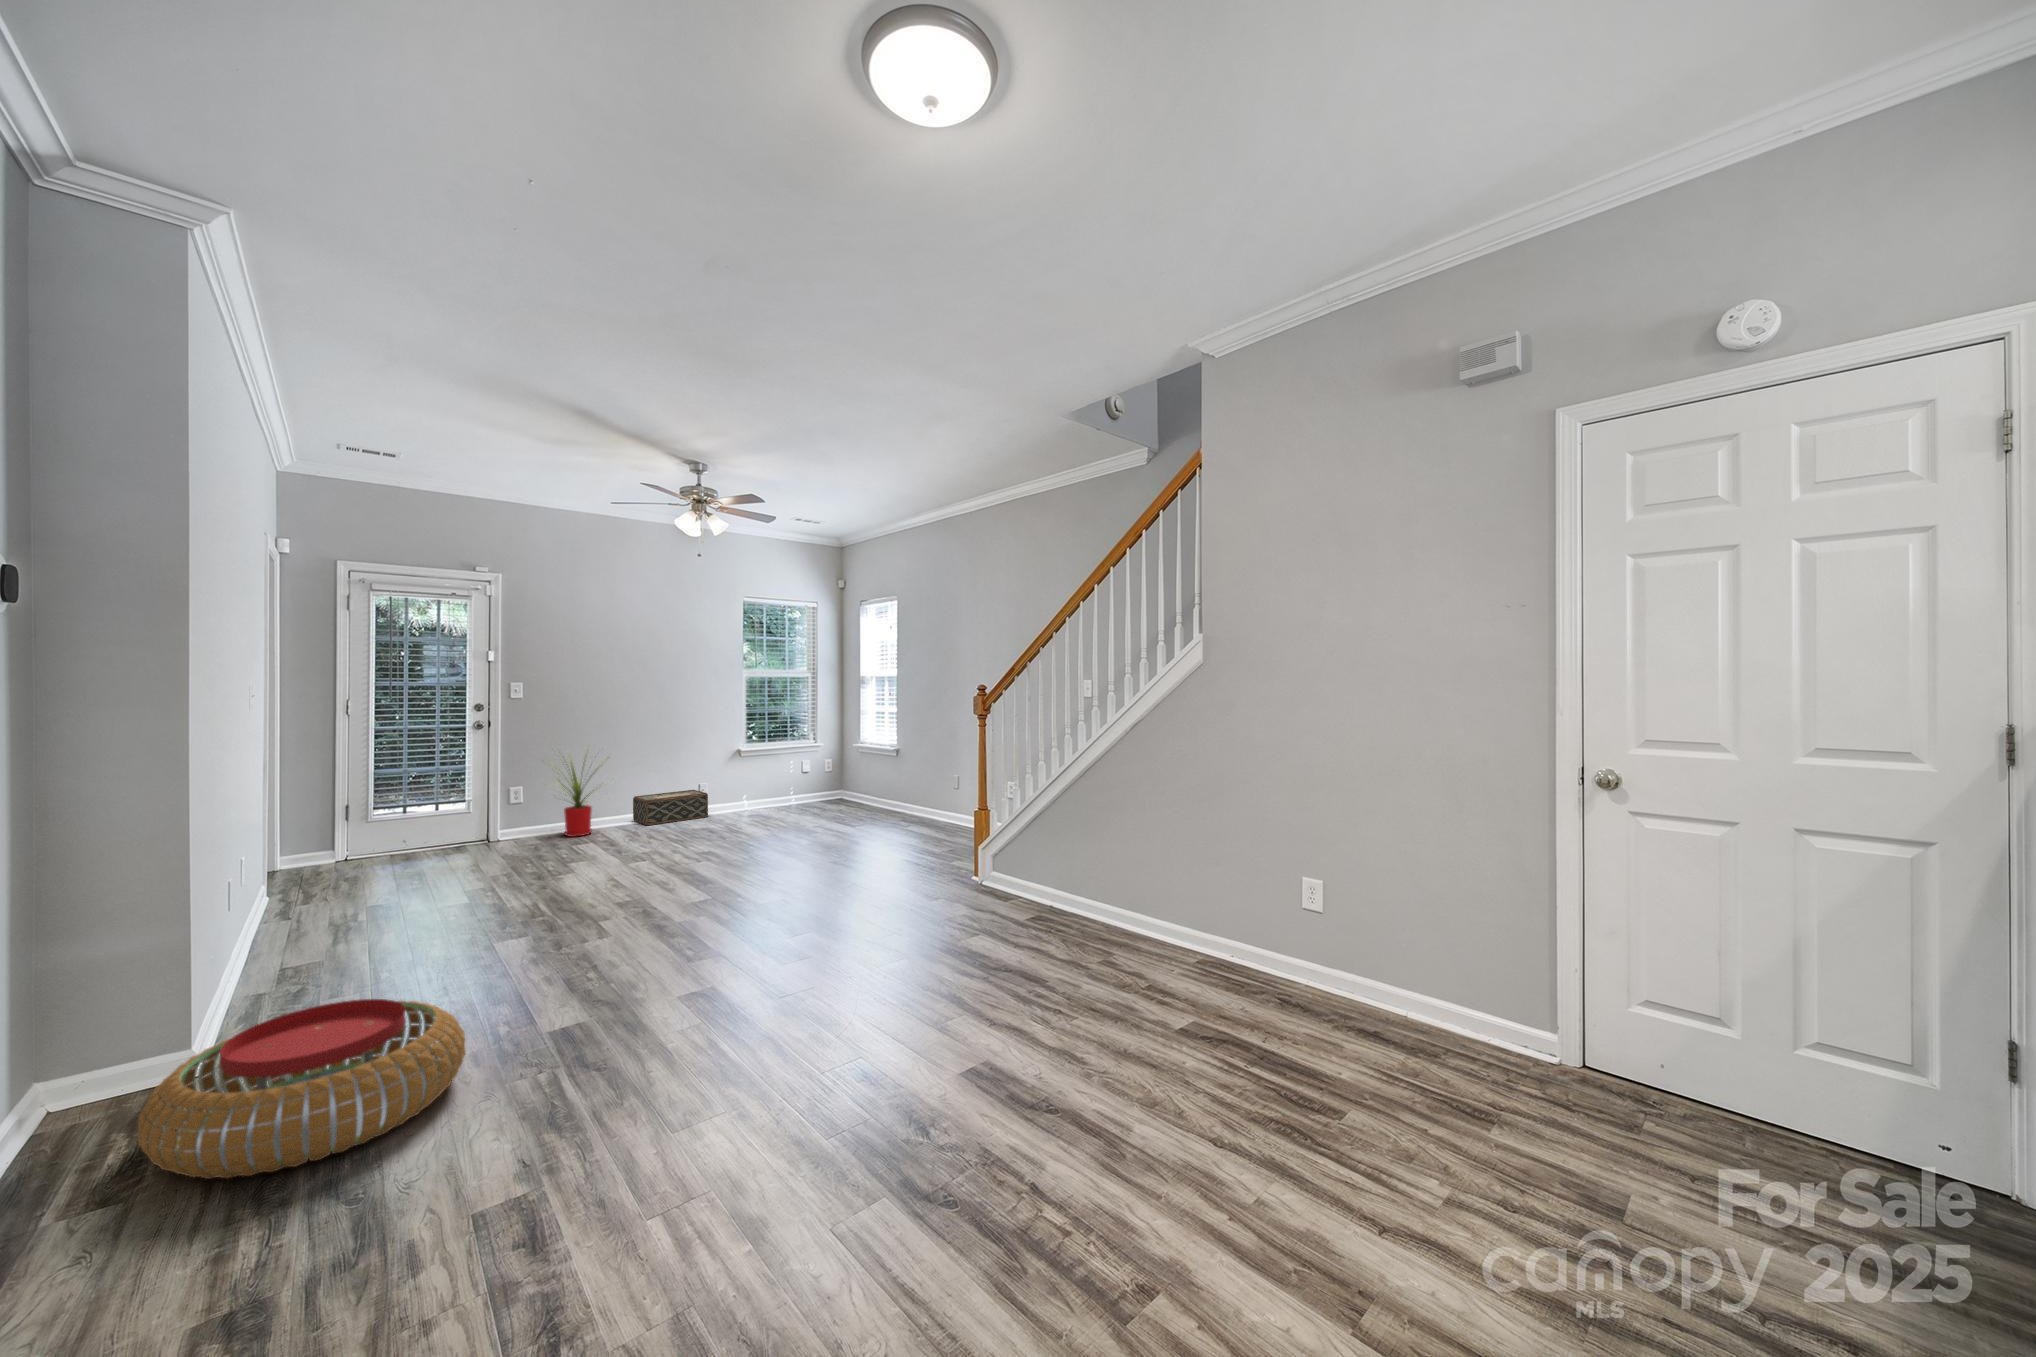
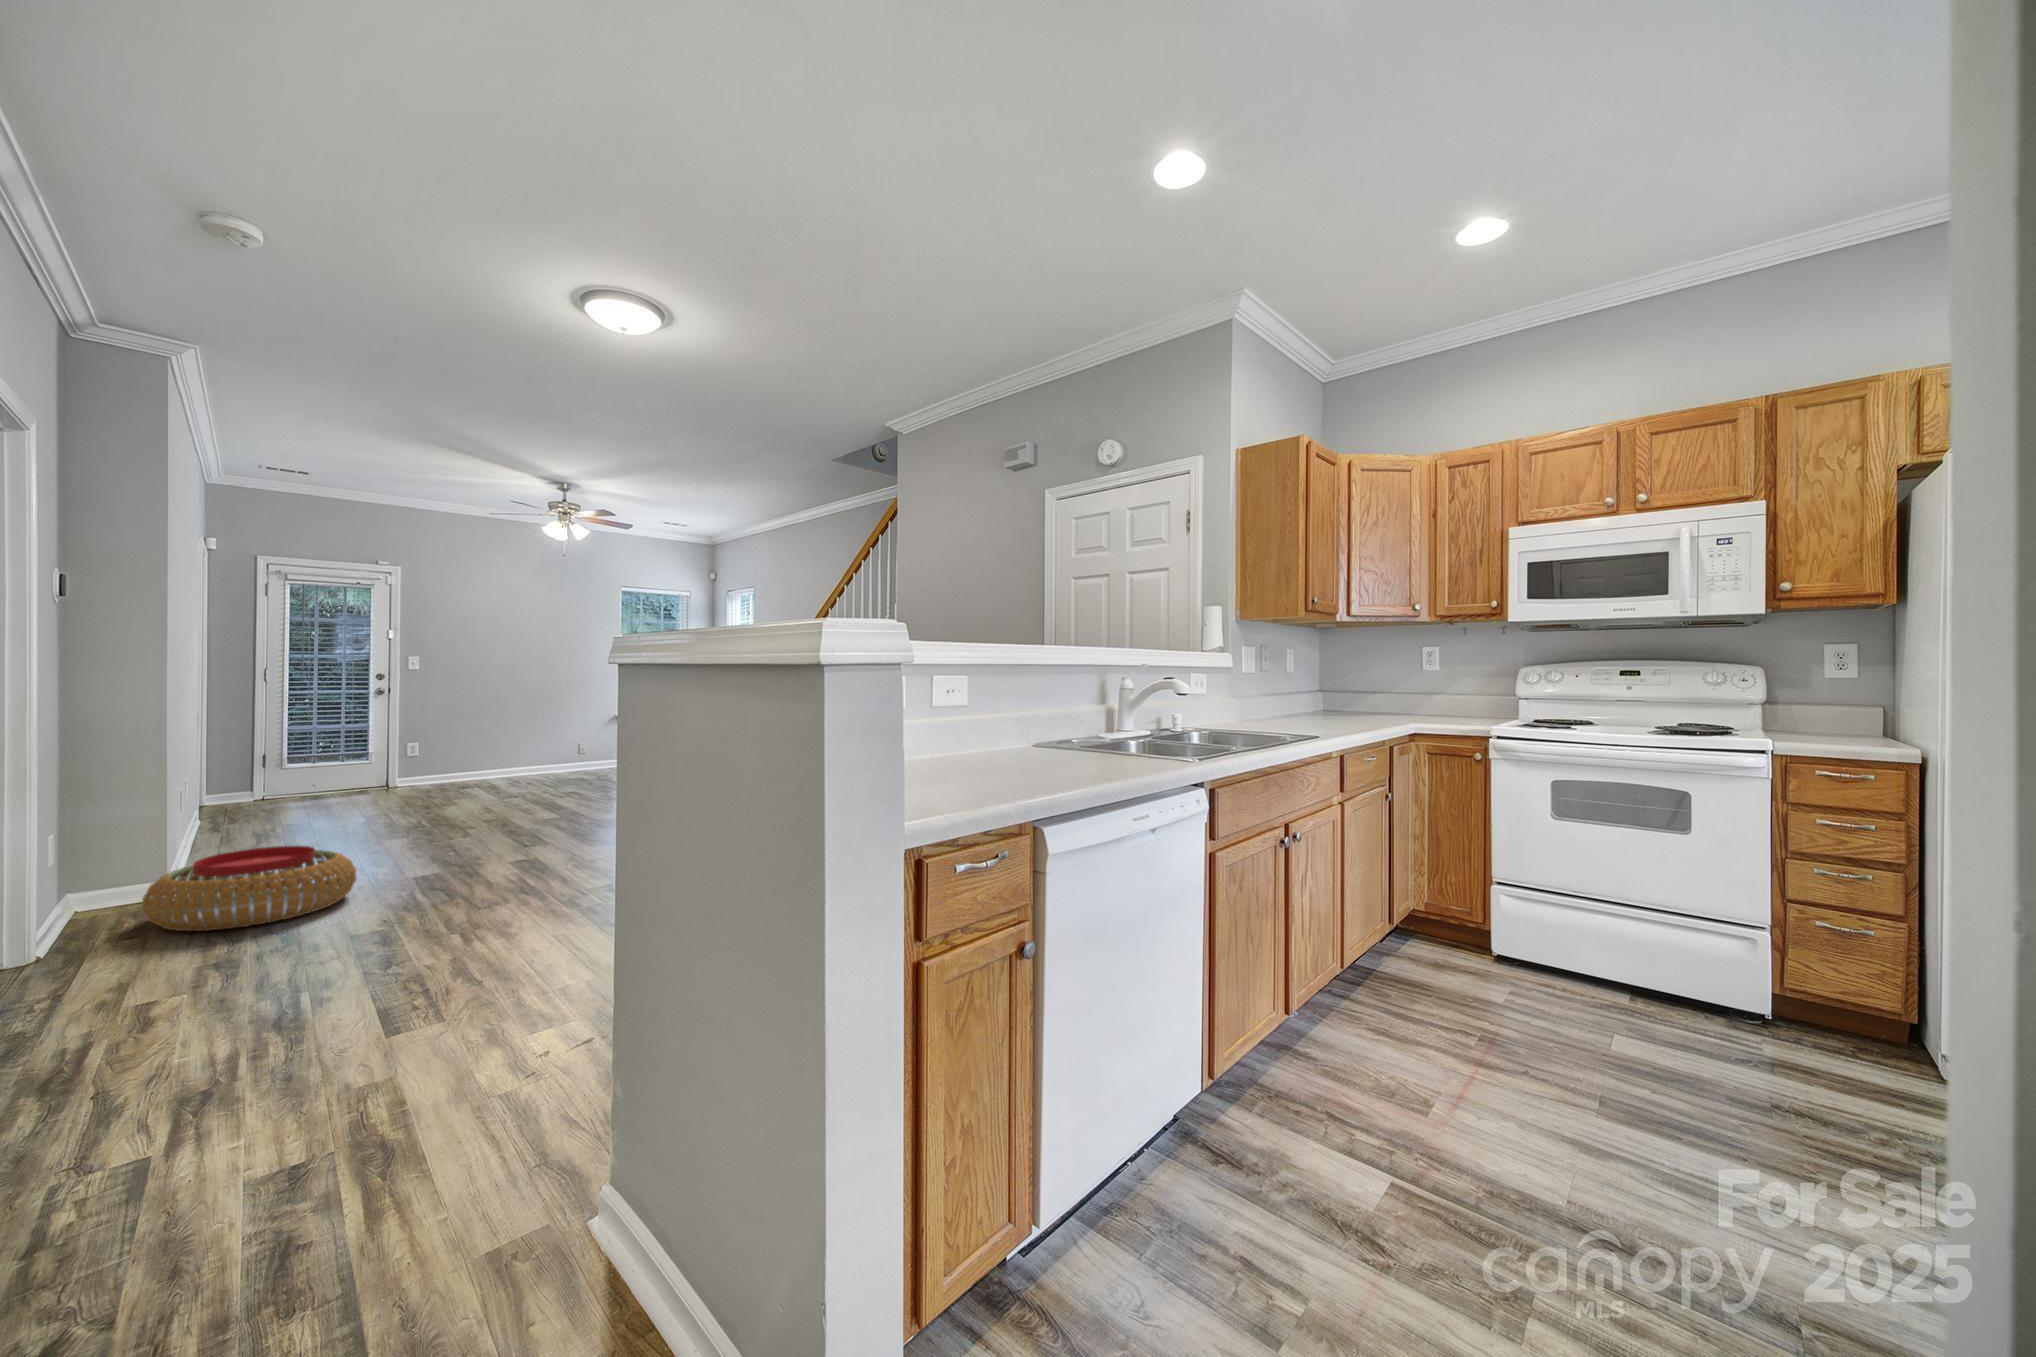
house plant: present [554,756,608,837] -> none [432,710,499,784]
woven basket: present [633,790,708,825] -> none [517,751,583,777]

